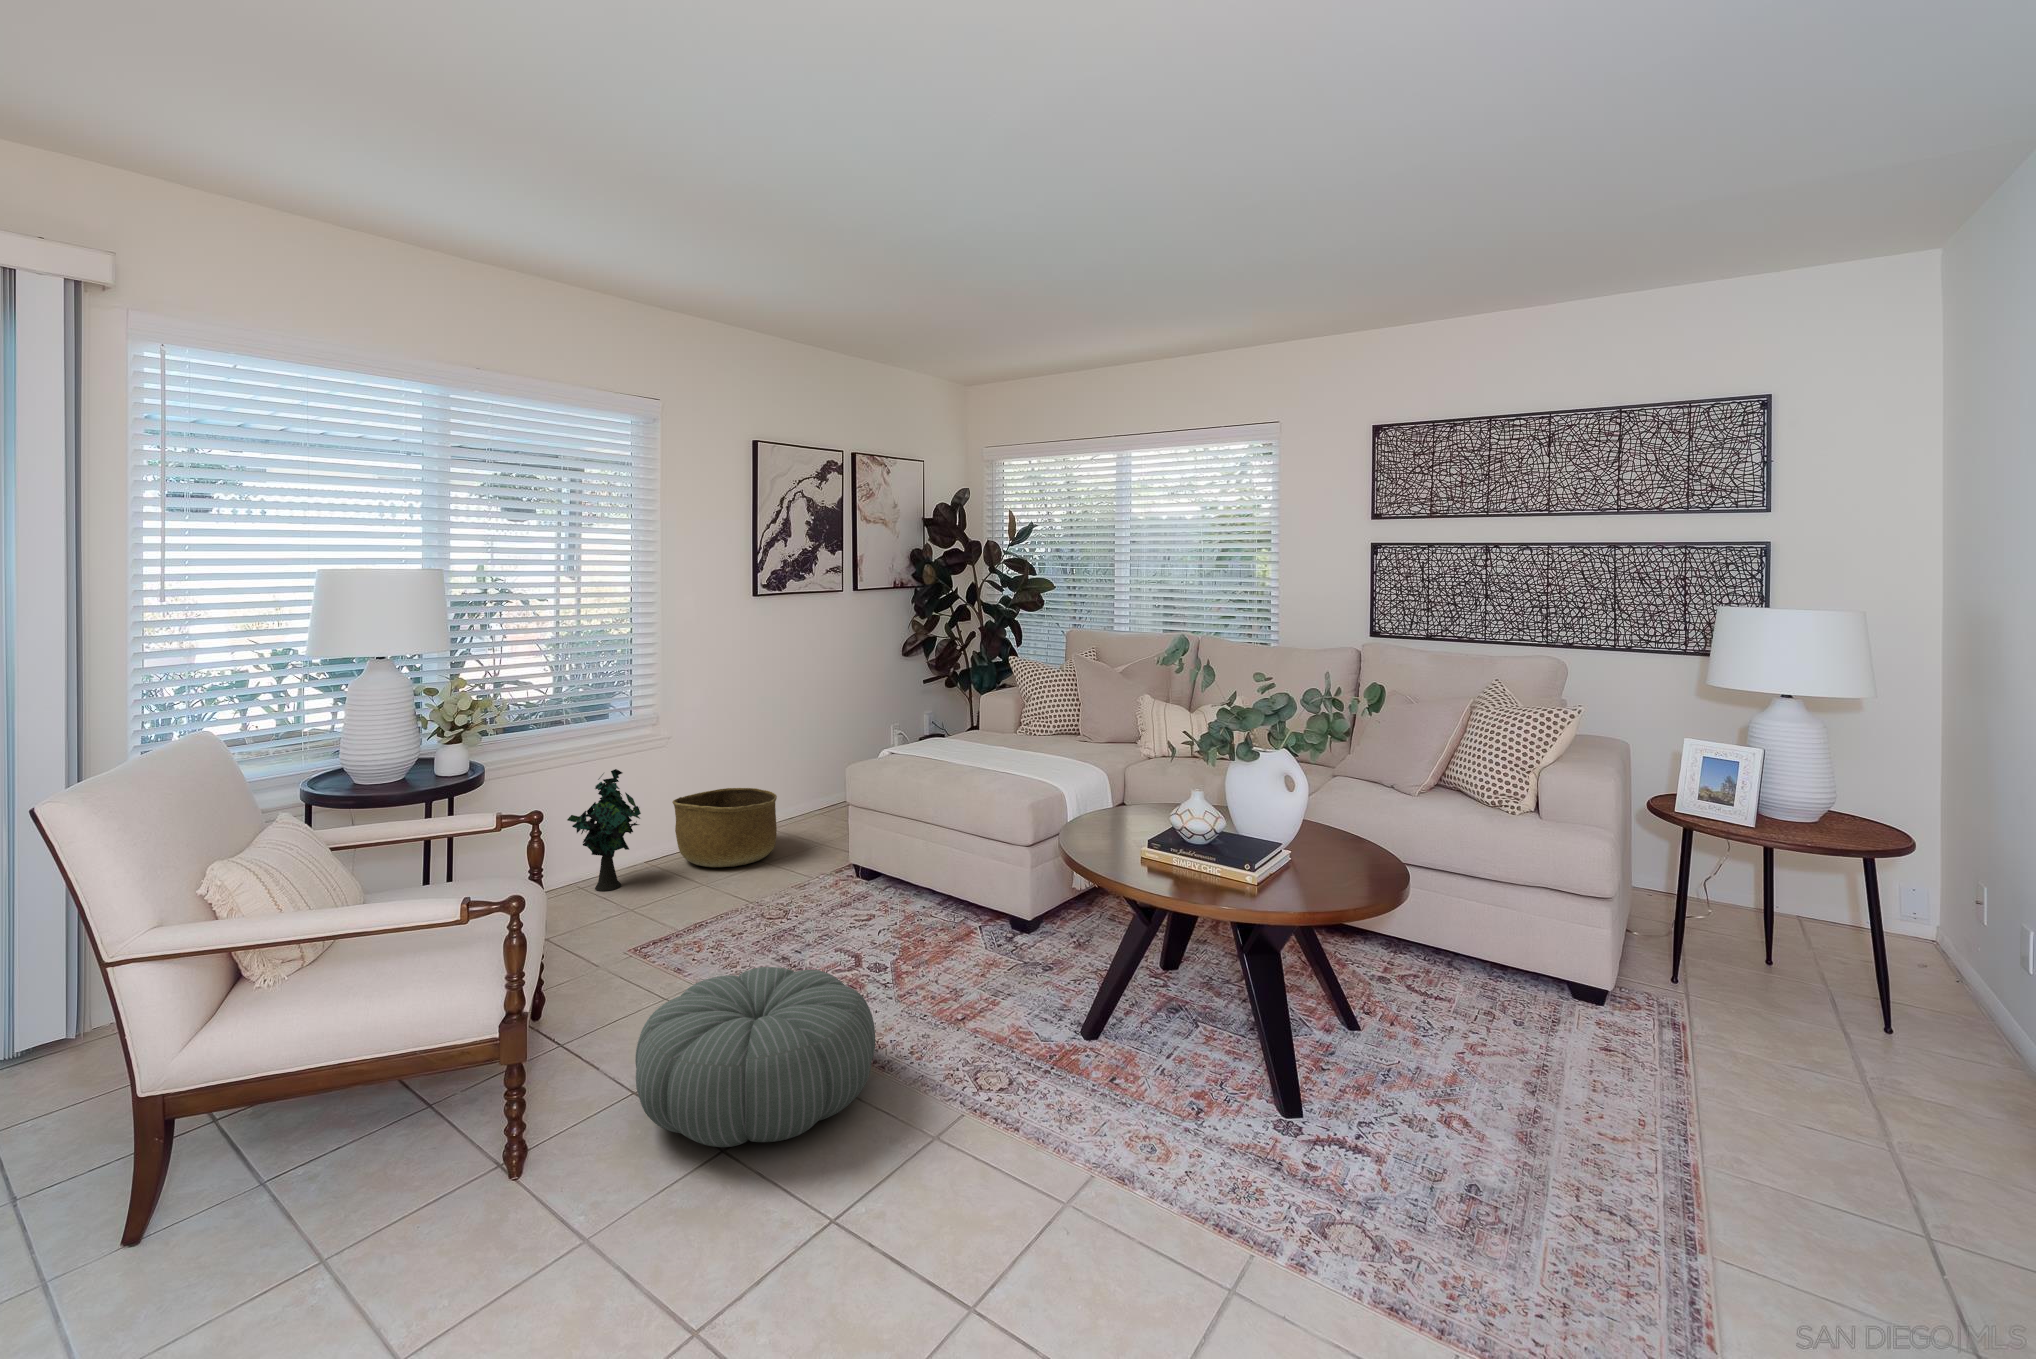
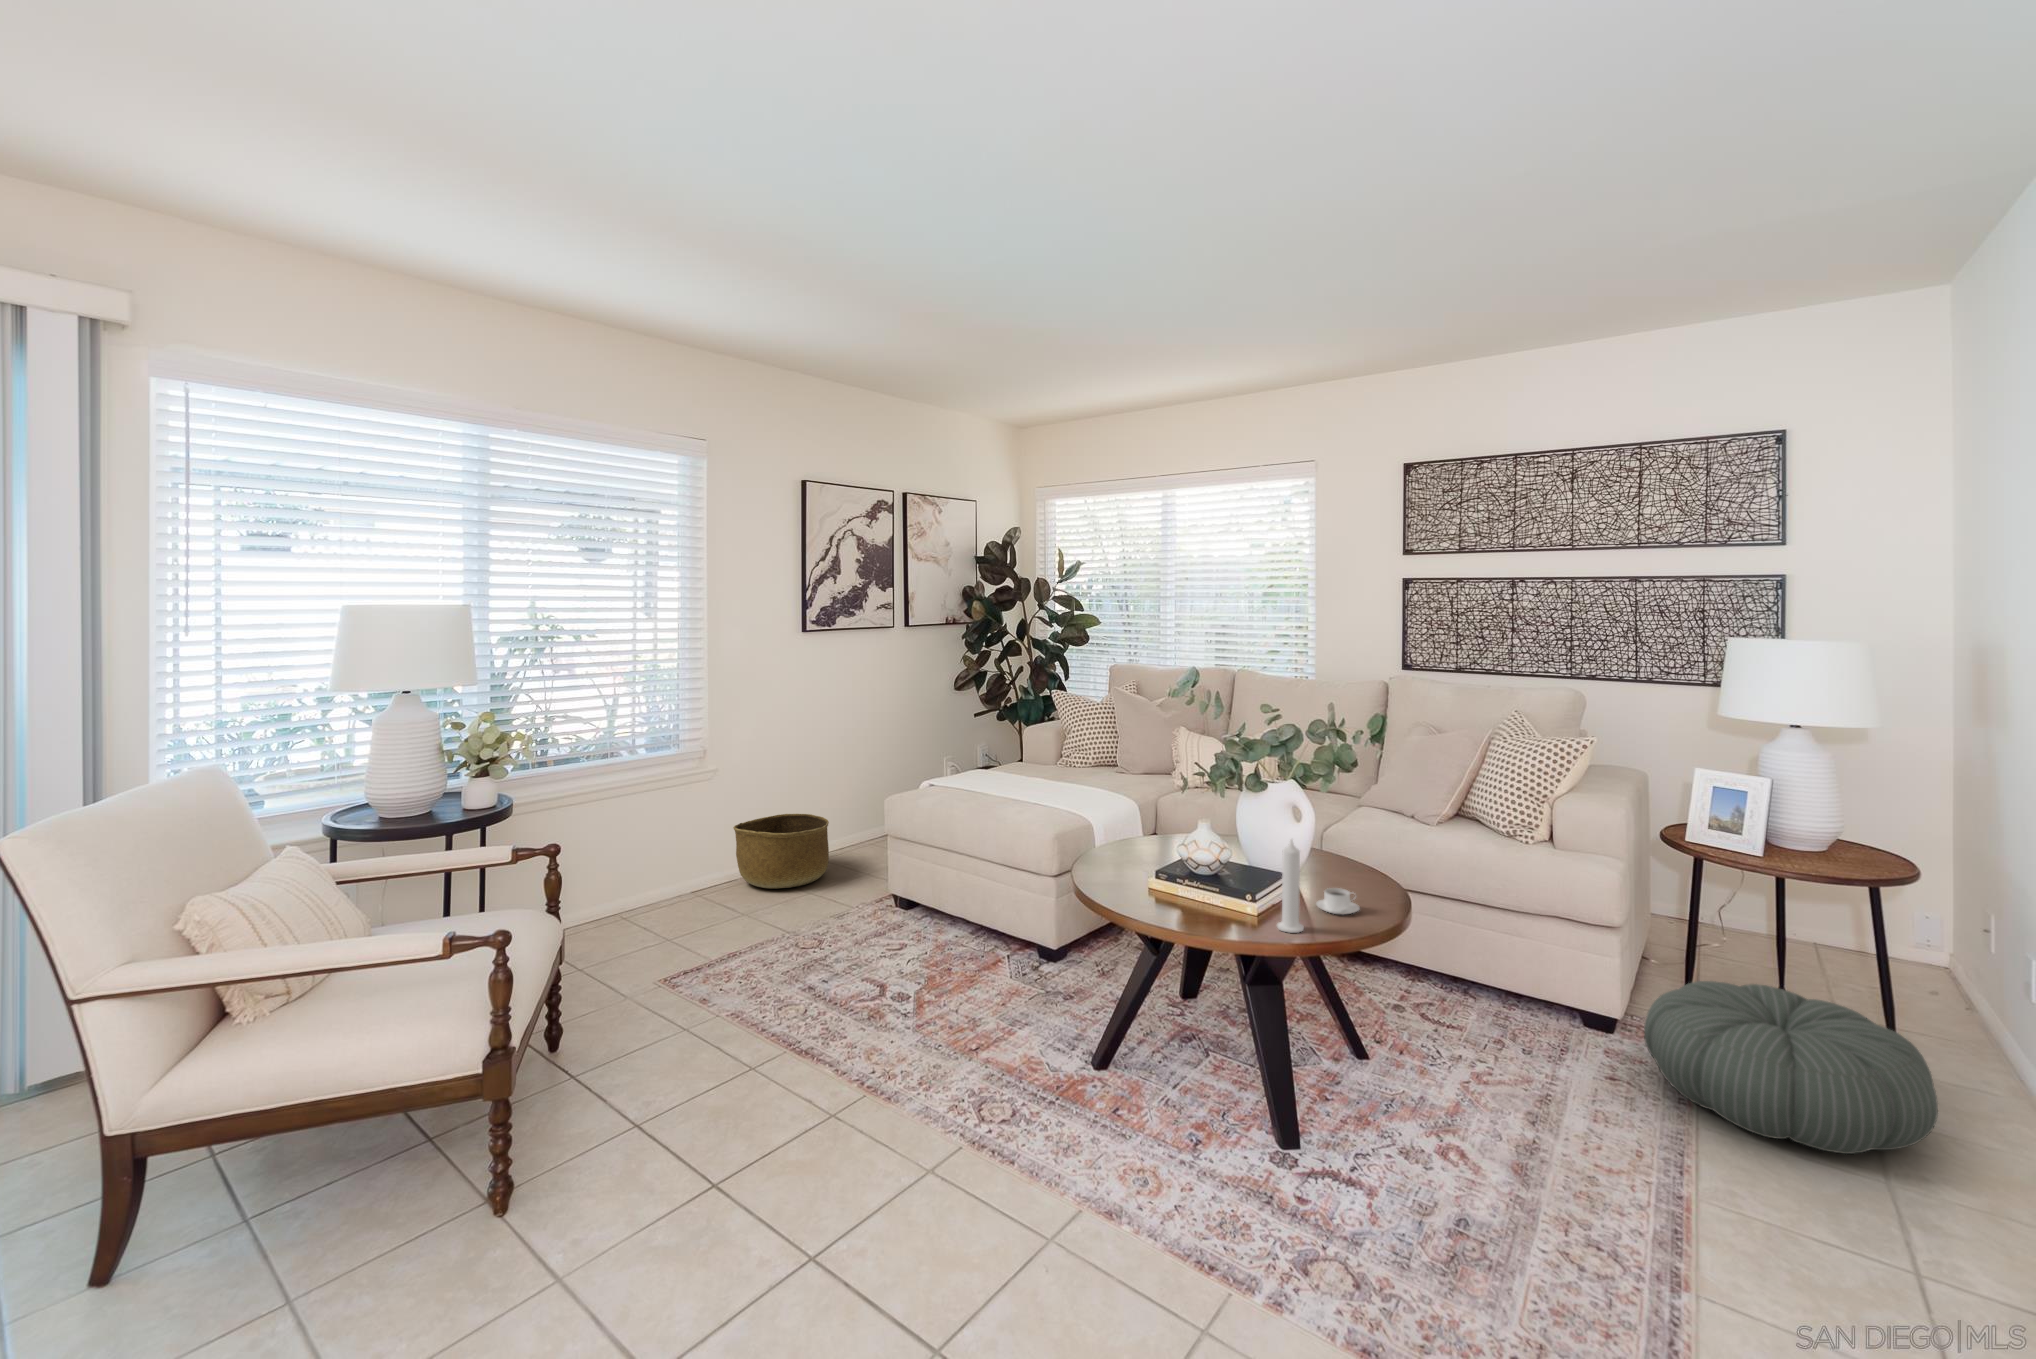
decorative plant: present [567,769,641,891] -> none [637,798,704,910]
candle: none [1279,799,1307,897] -> present [1277,839,1304,933]
coffee cup: none [1315,852,1360,879] -> present [1316,888,1360,915]
pouf: present [635,967,875,1147] -> present [1644,981,1938,1154]

